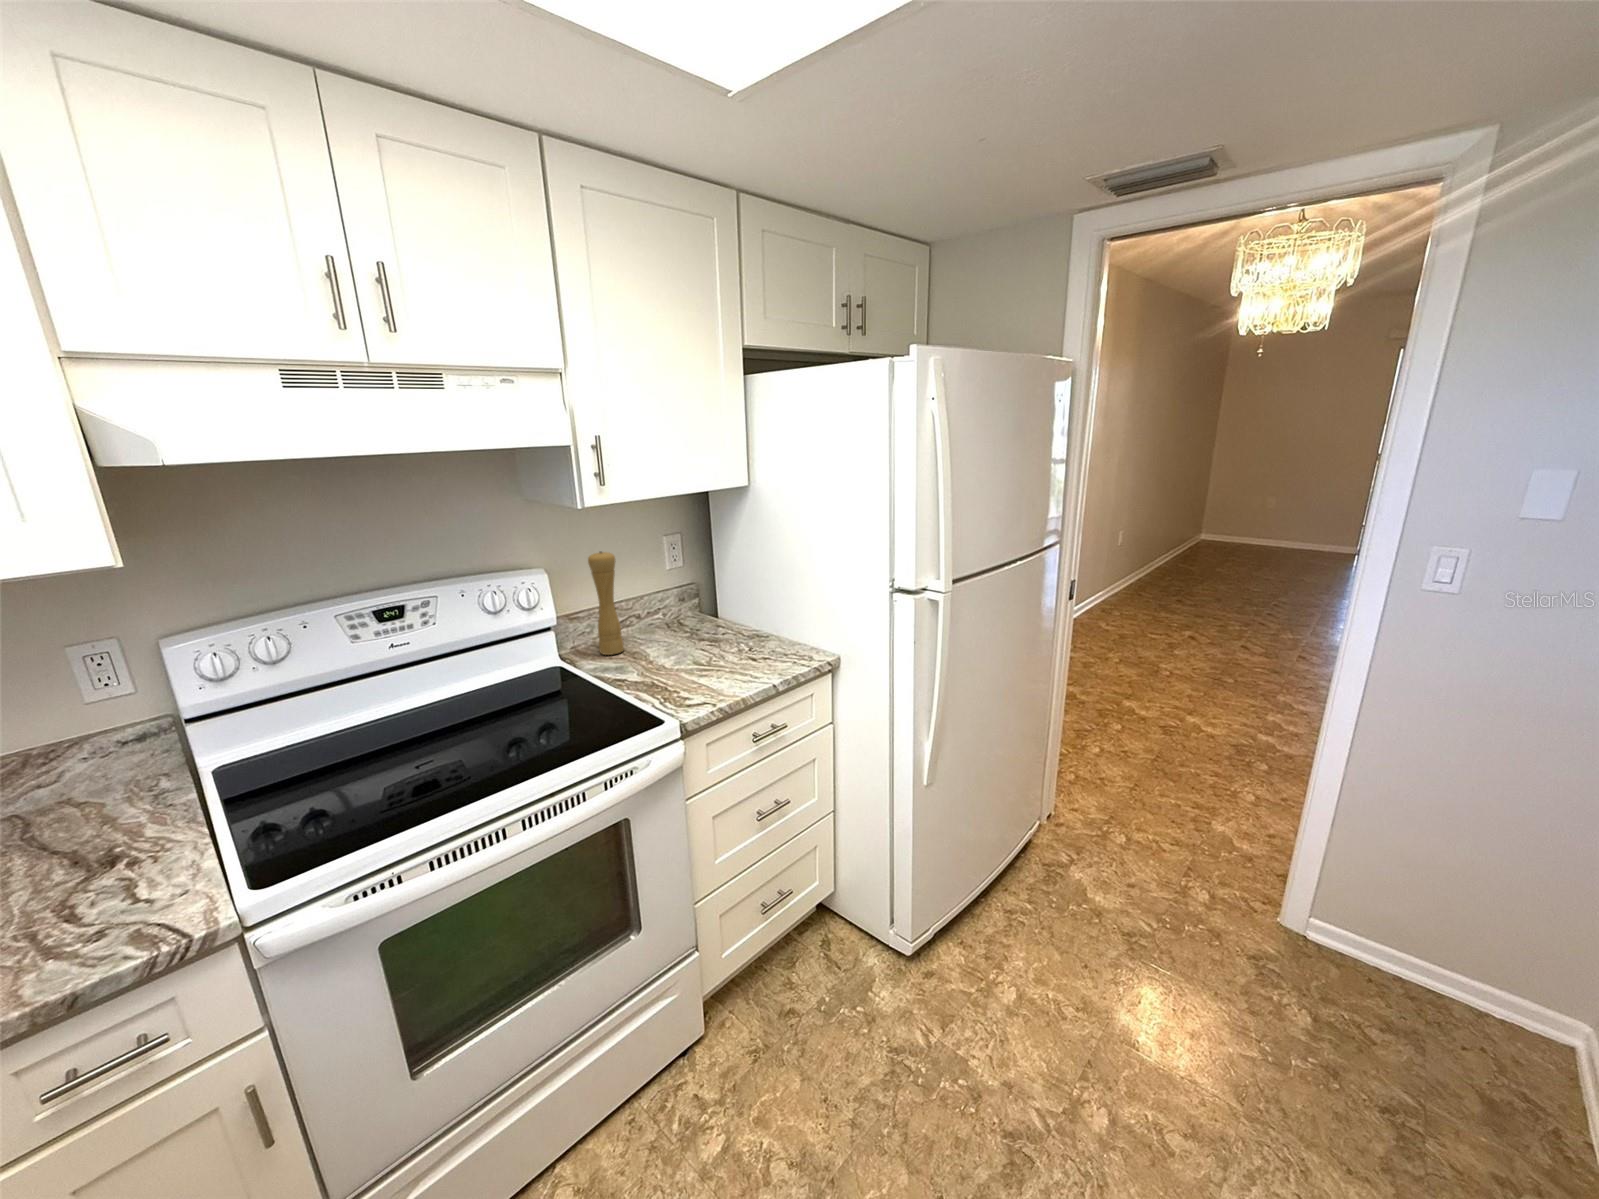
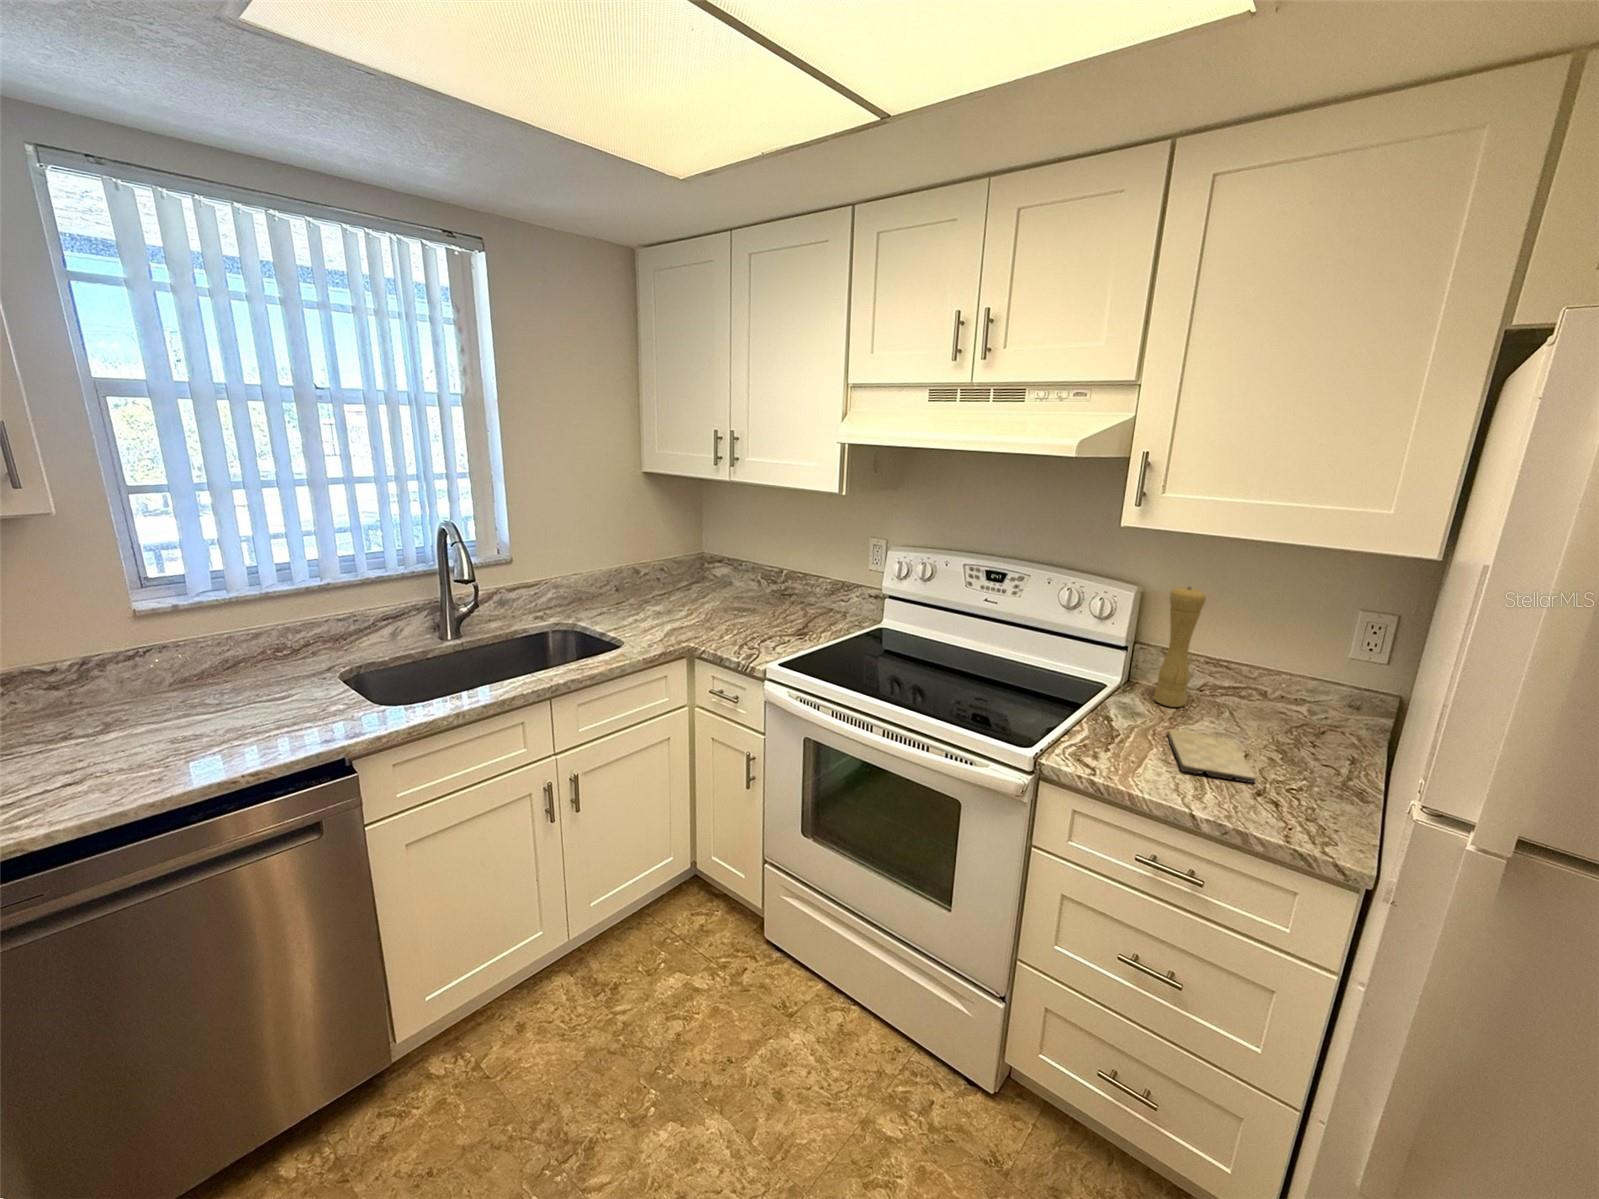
cutting board: none [663,646,741,672] -> present [1167,730,1256,783]

